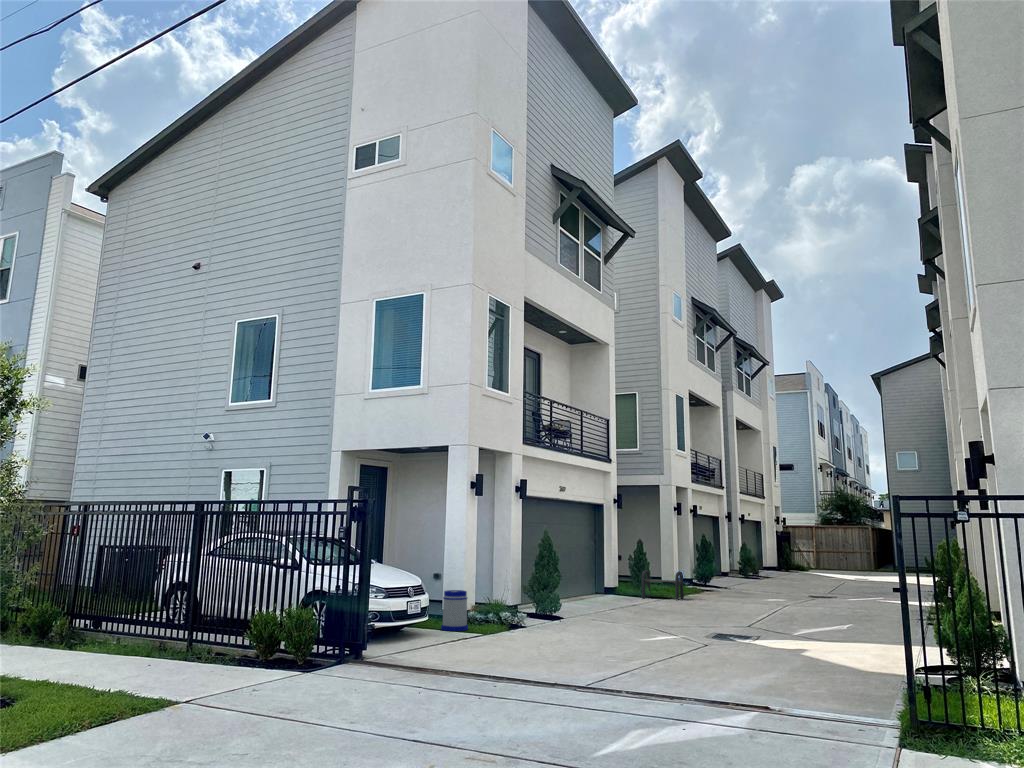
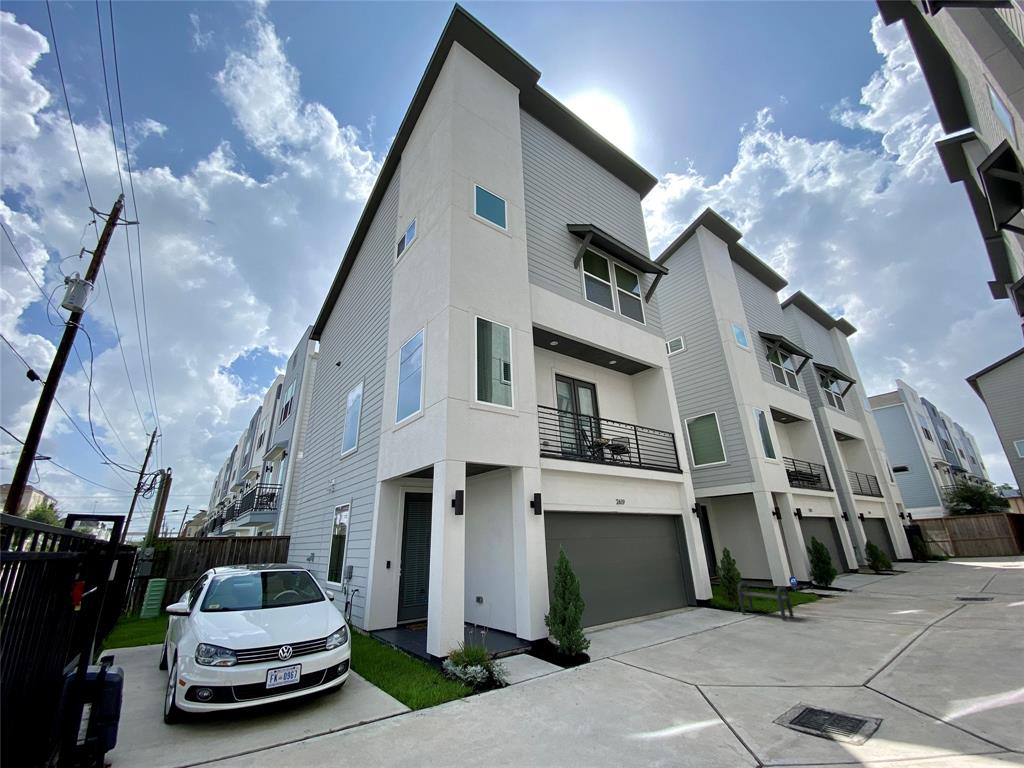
trash can: present [441,590,468,631] -> none [437,628,468,687]

